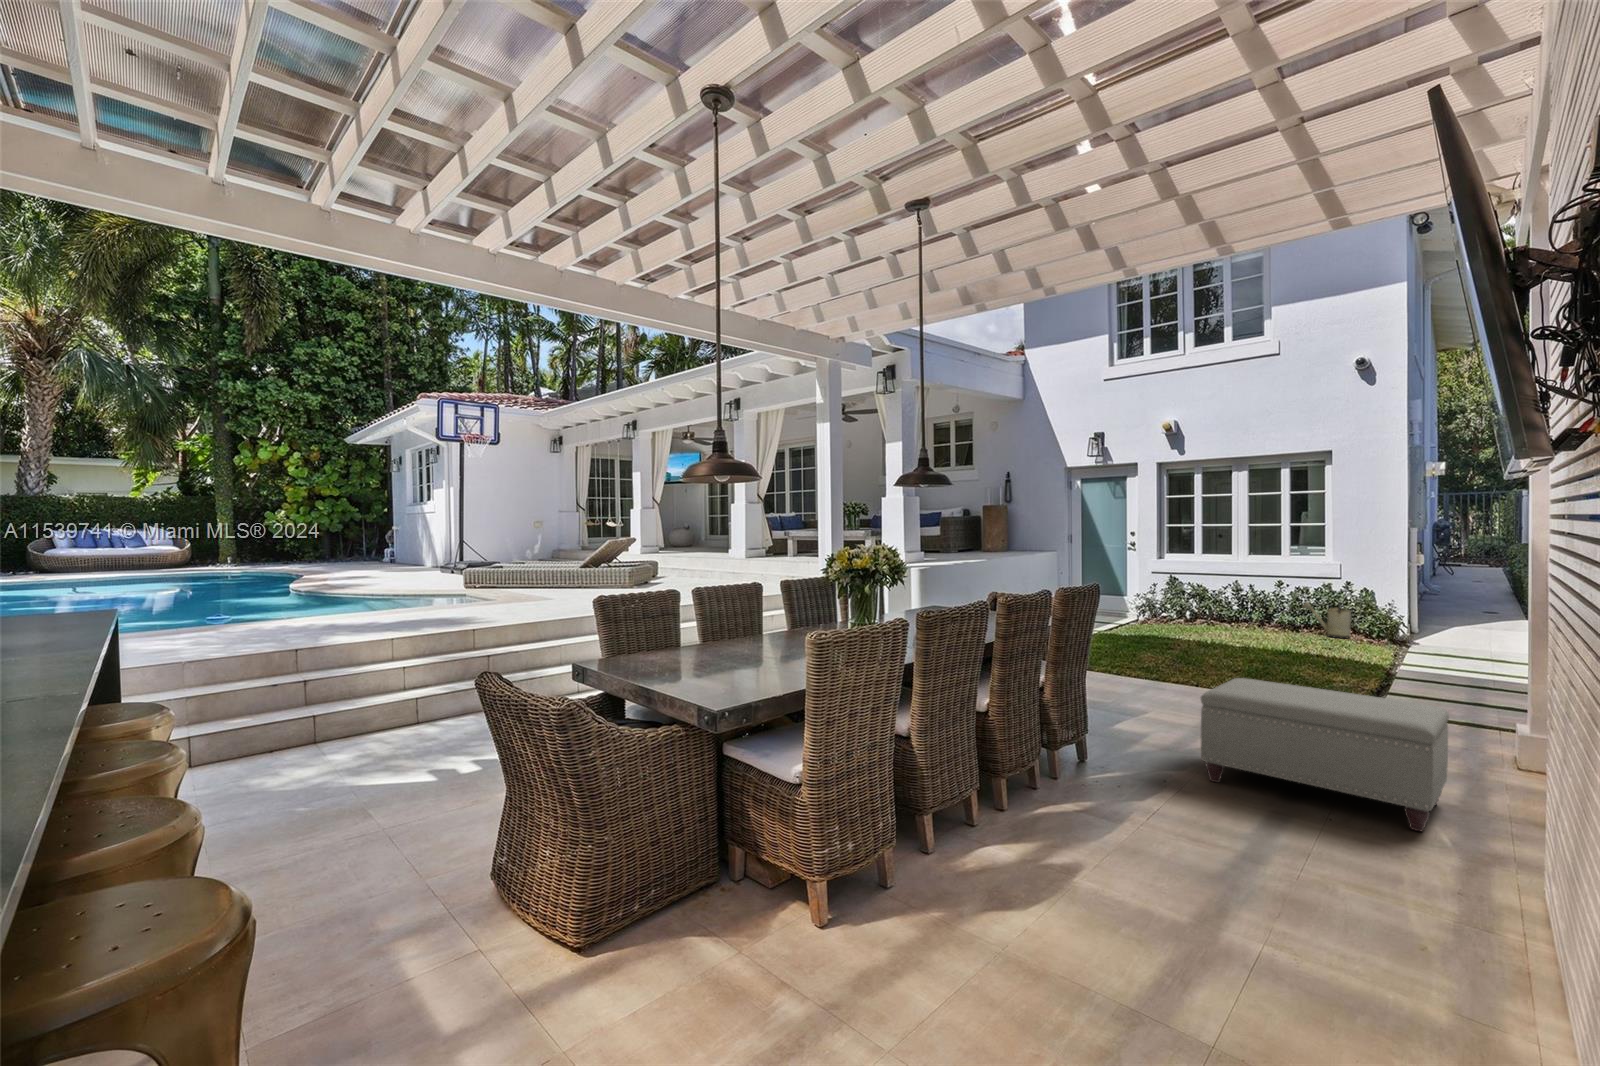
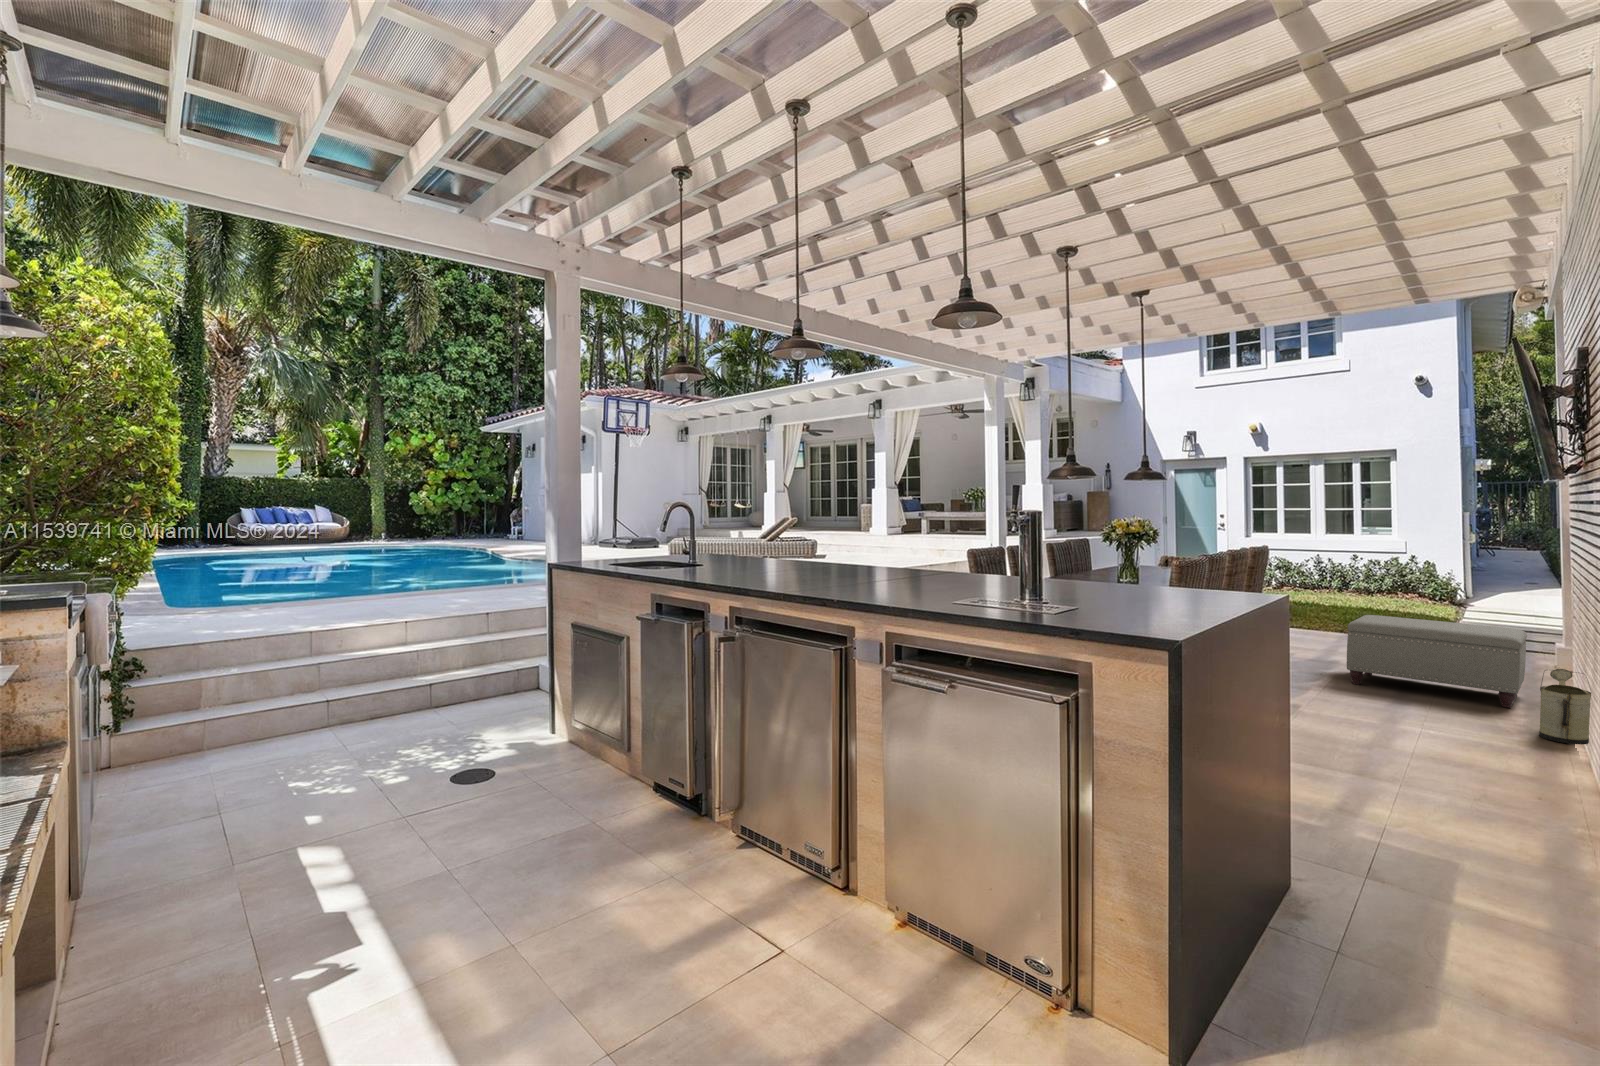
watering can: present [1303,602,1351,638] -> present [1539,669,1591,745]

